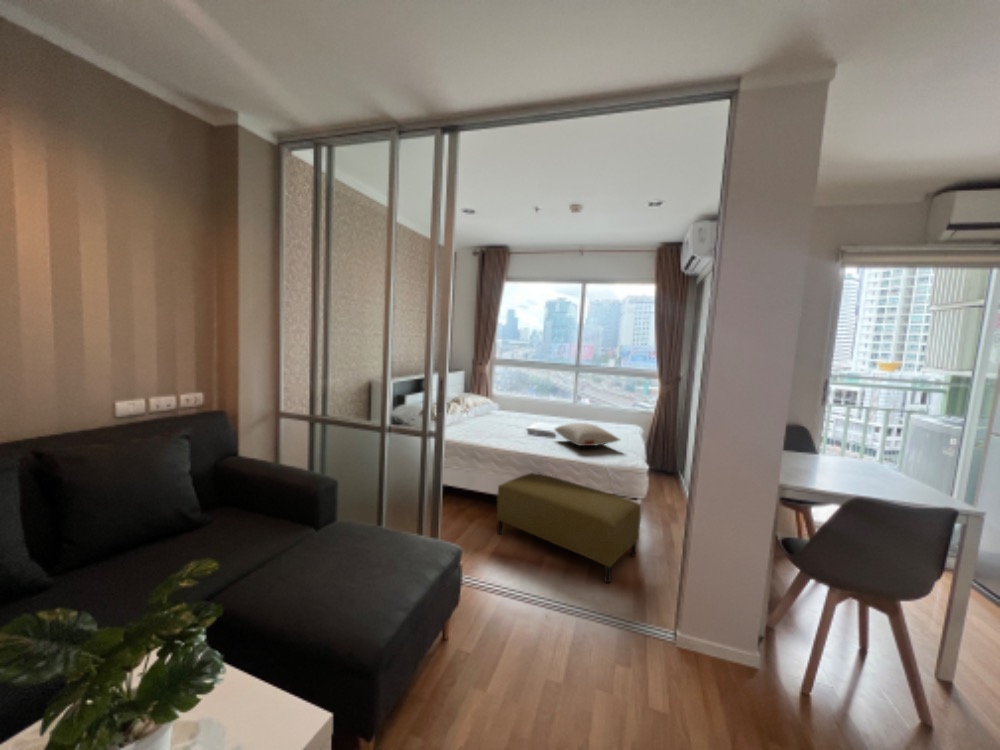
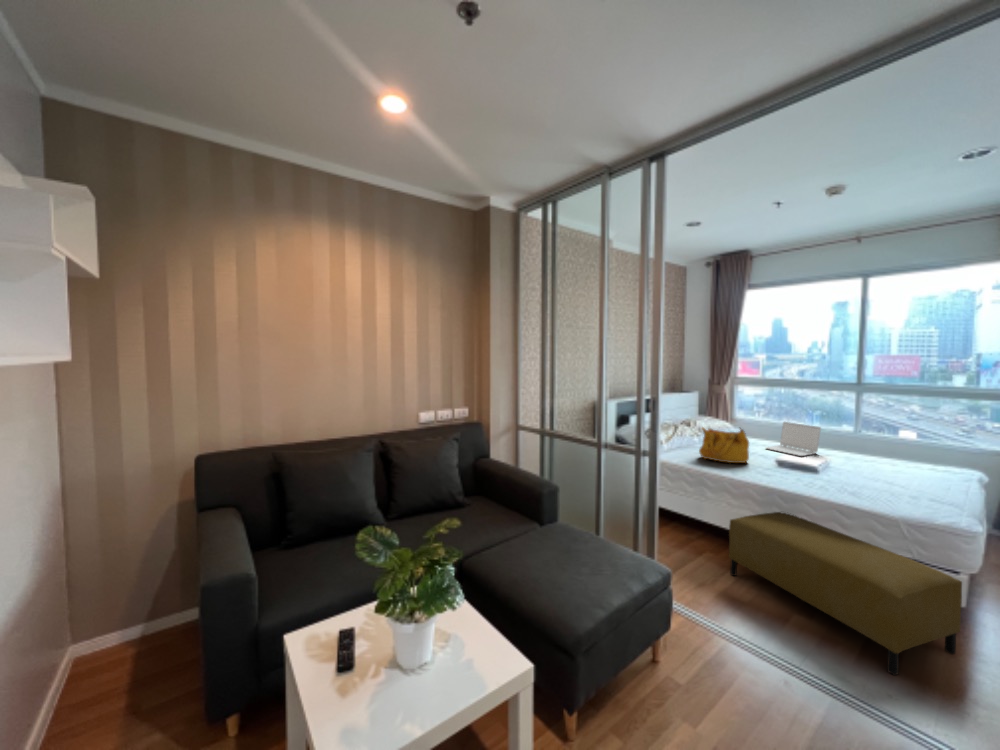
laptop: none [517,397,555,424] -> present [766,422,821,456]
handbag: none [469,403,509,434] -> present [699,428,749,463]
pillow: present [555,423,619,446] -> none [815,458,928,489]

